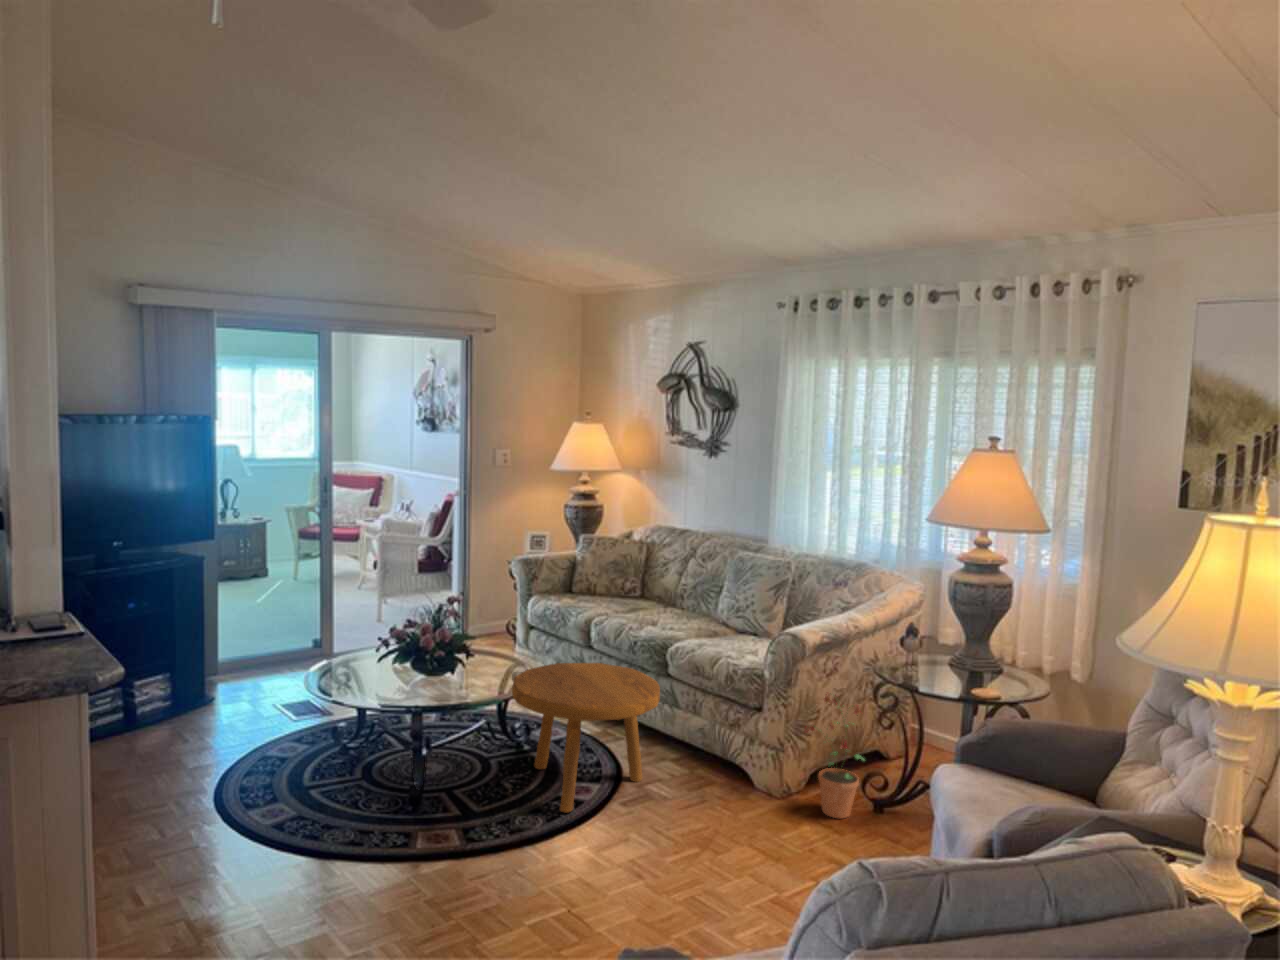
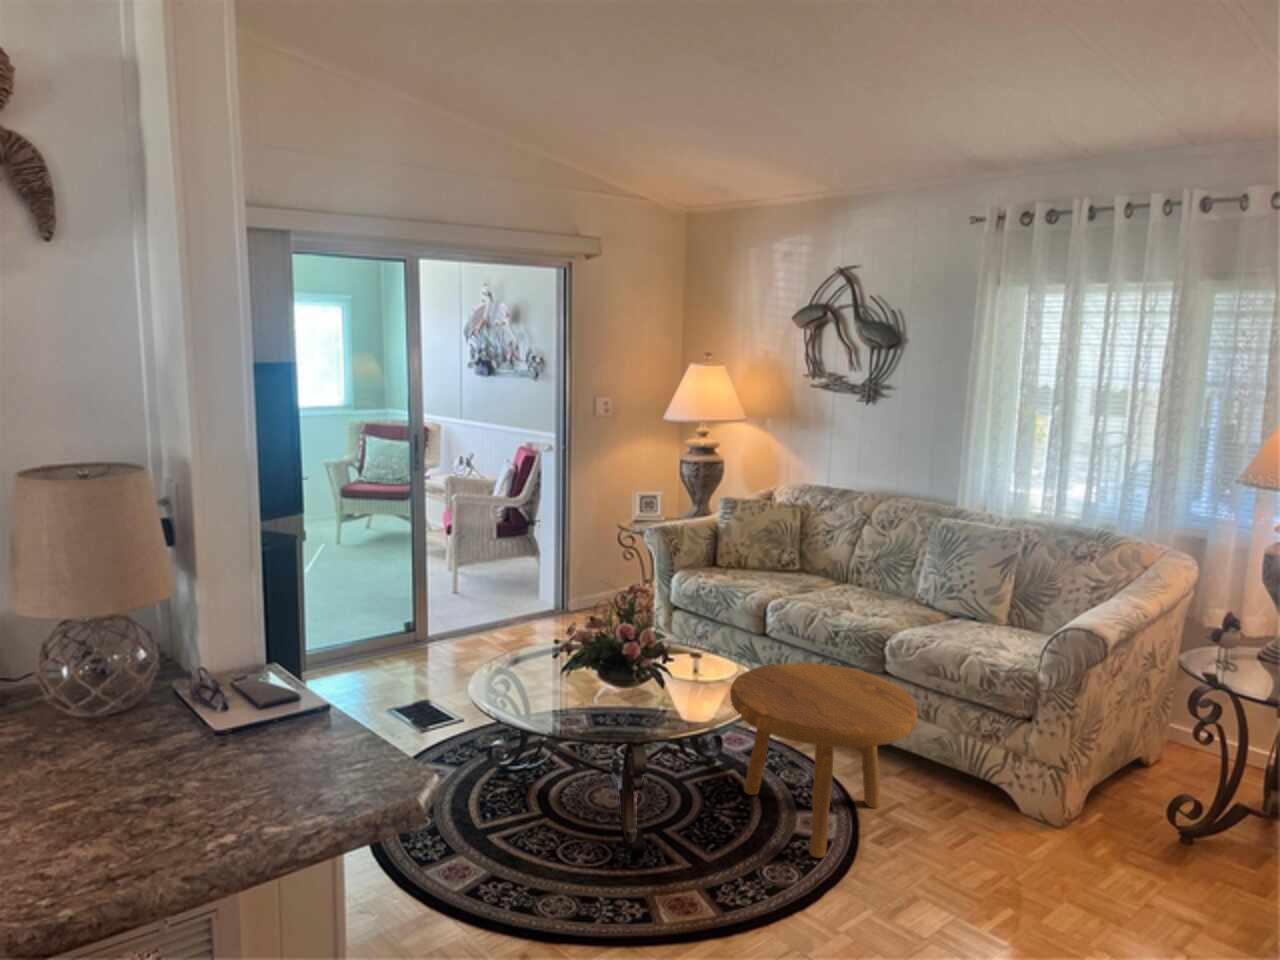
potted plant: present [805,694,864,818] -> none [1096,698,1181,851]

